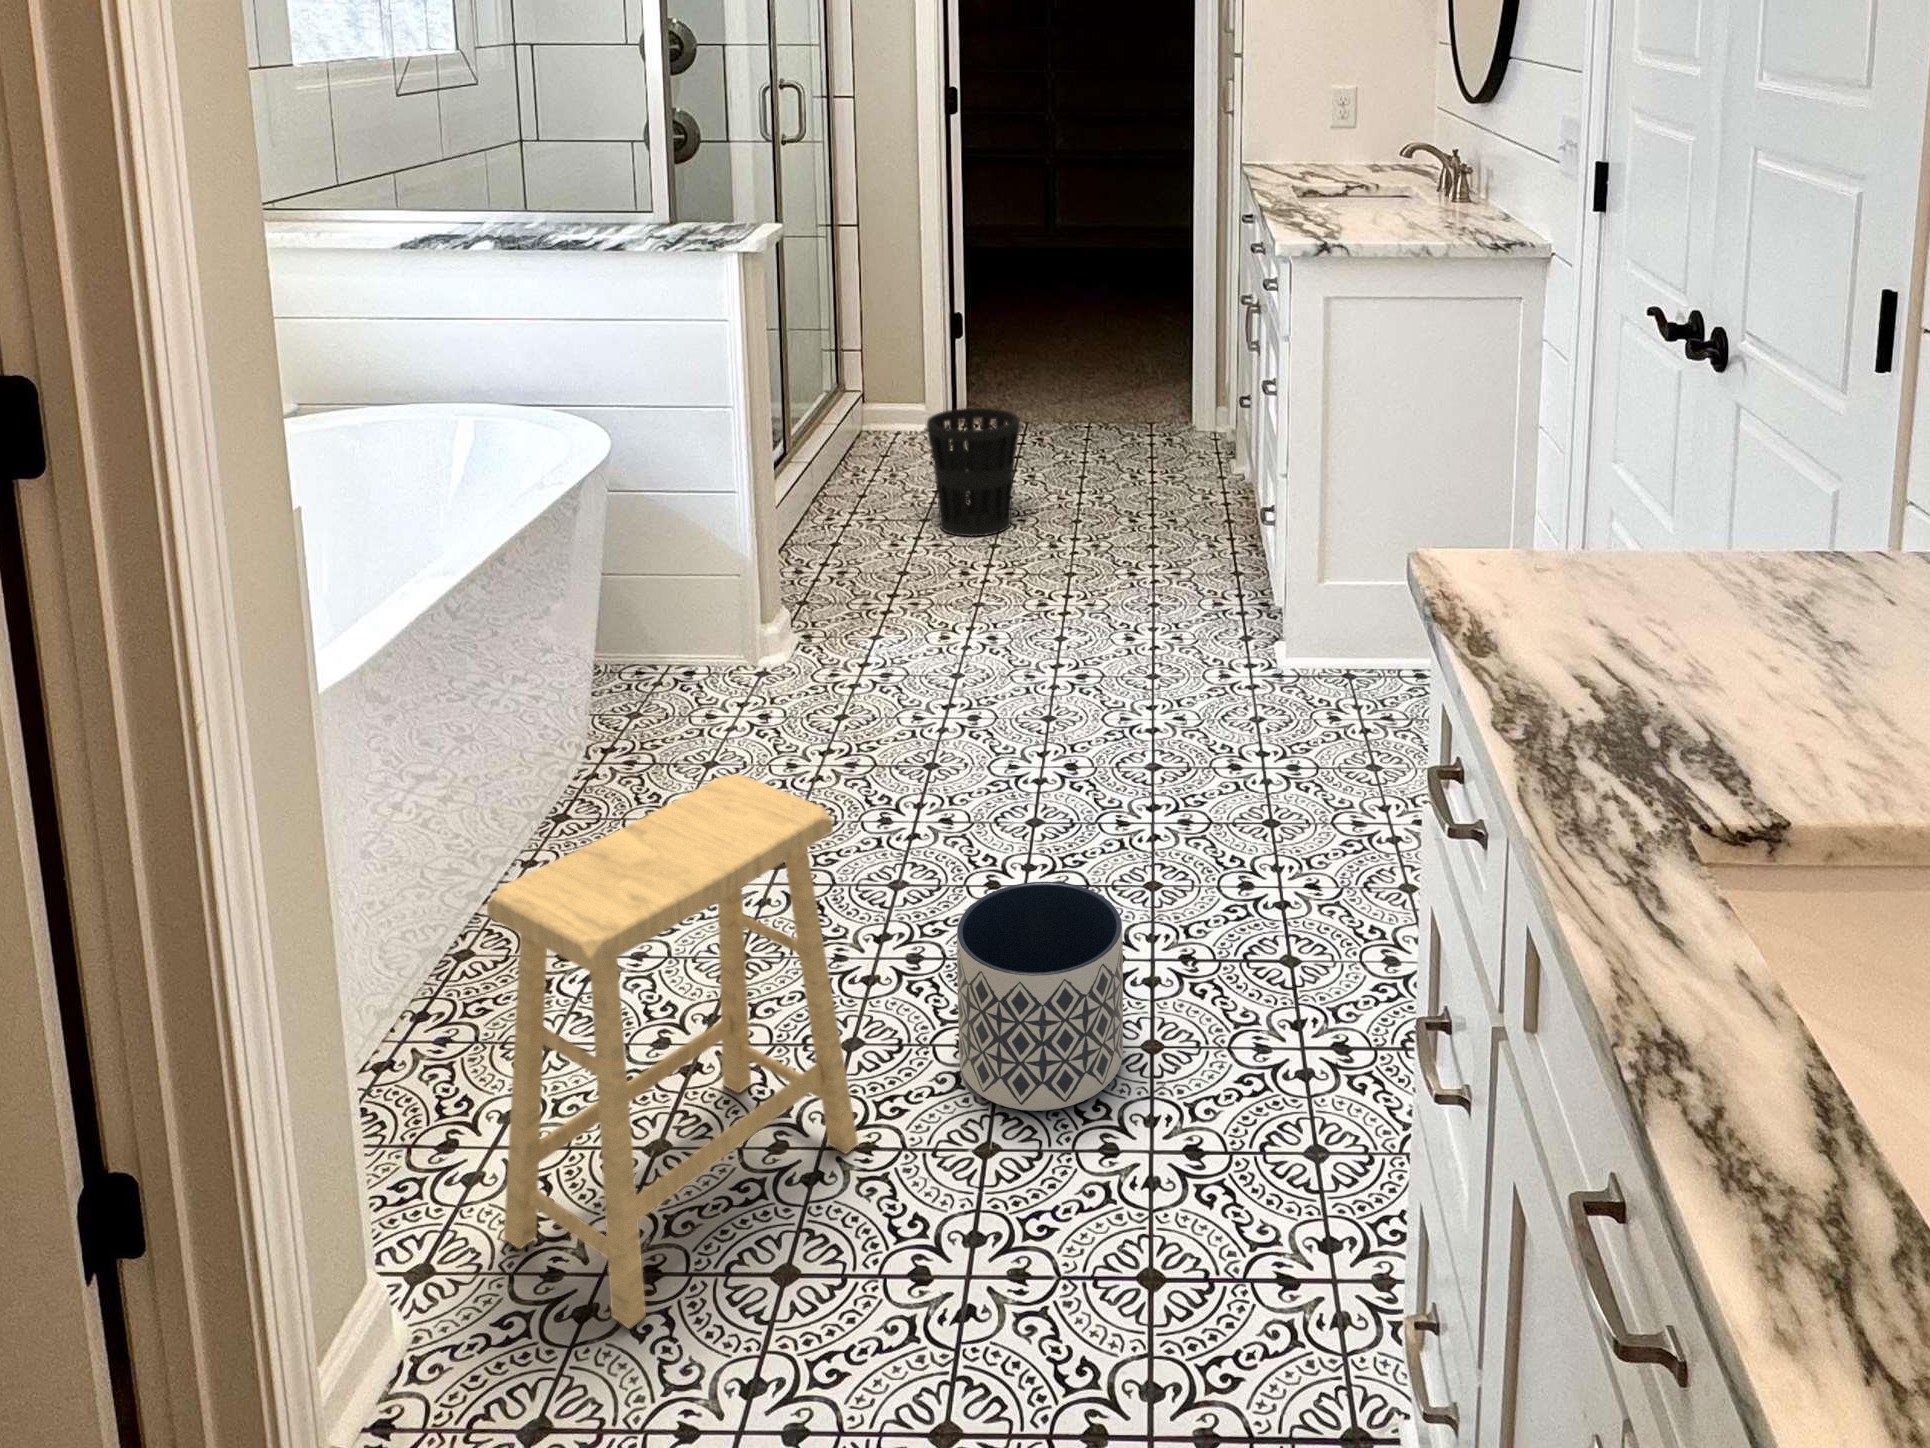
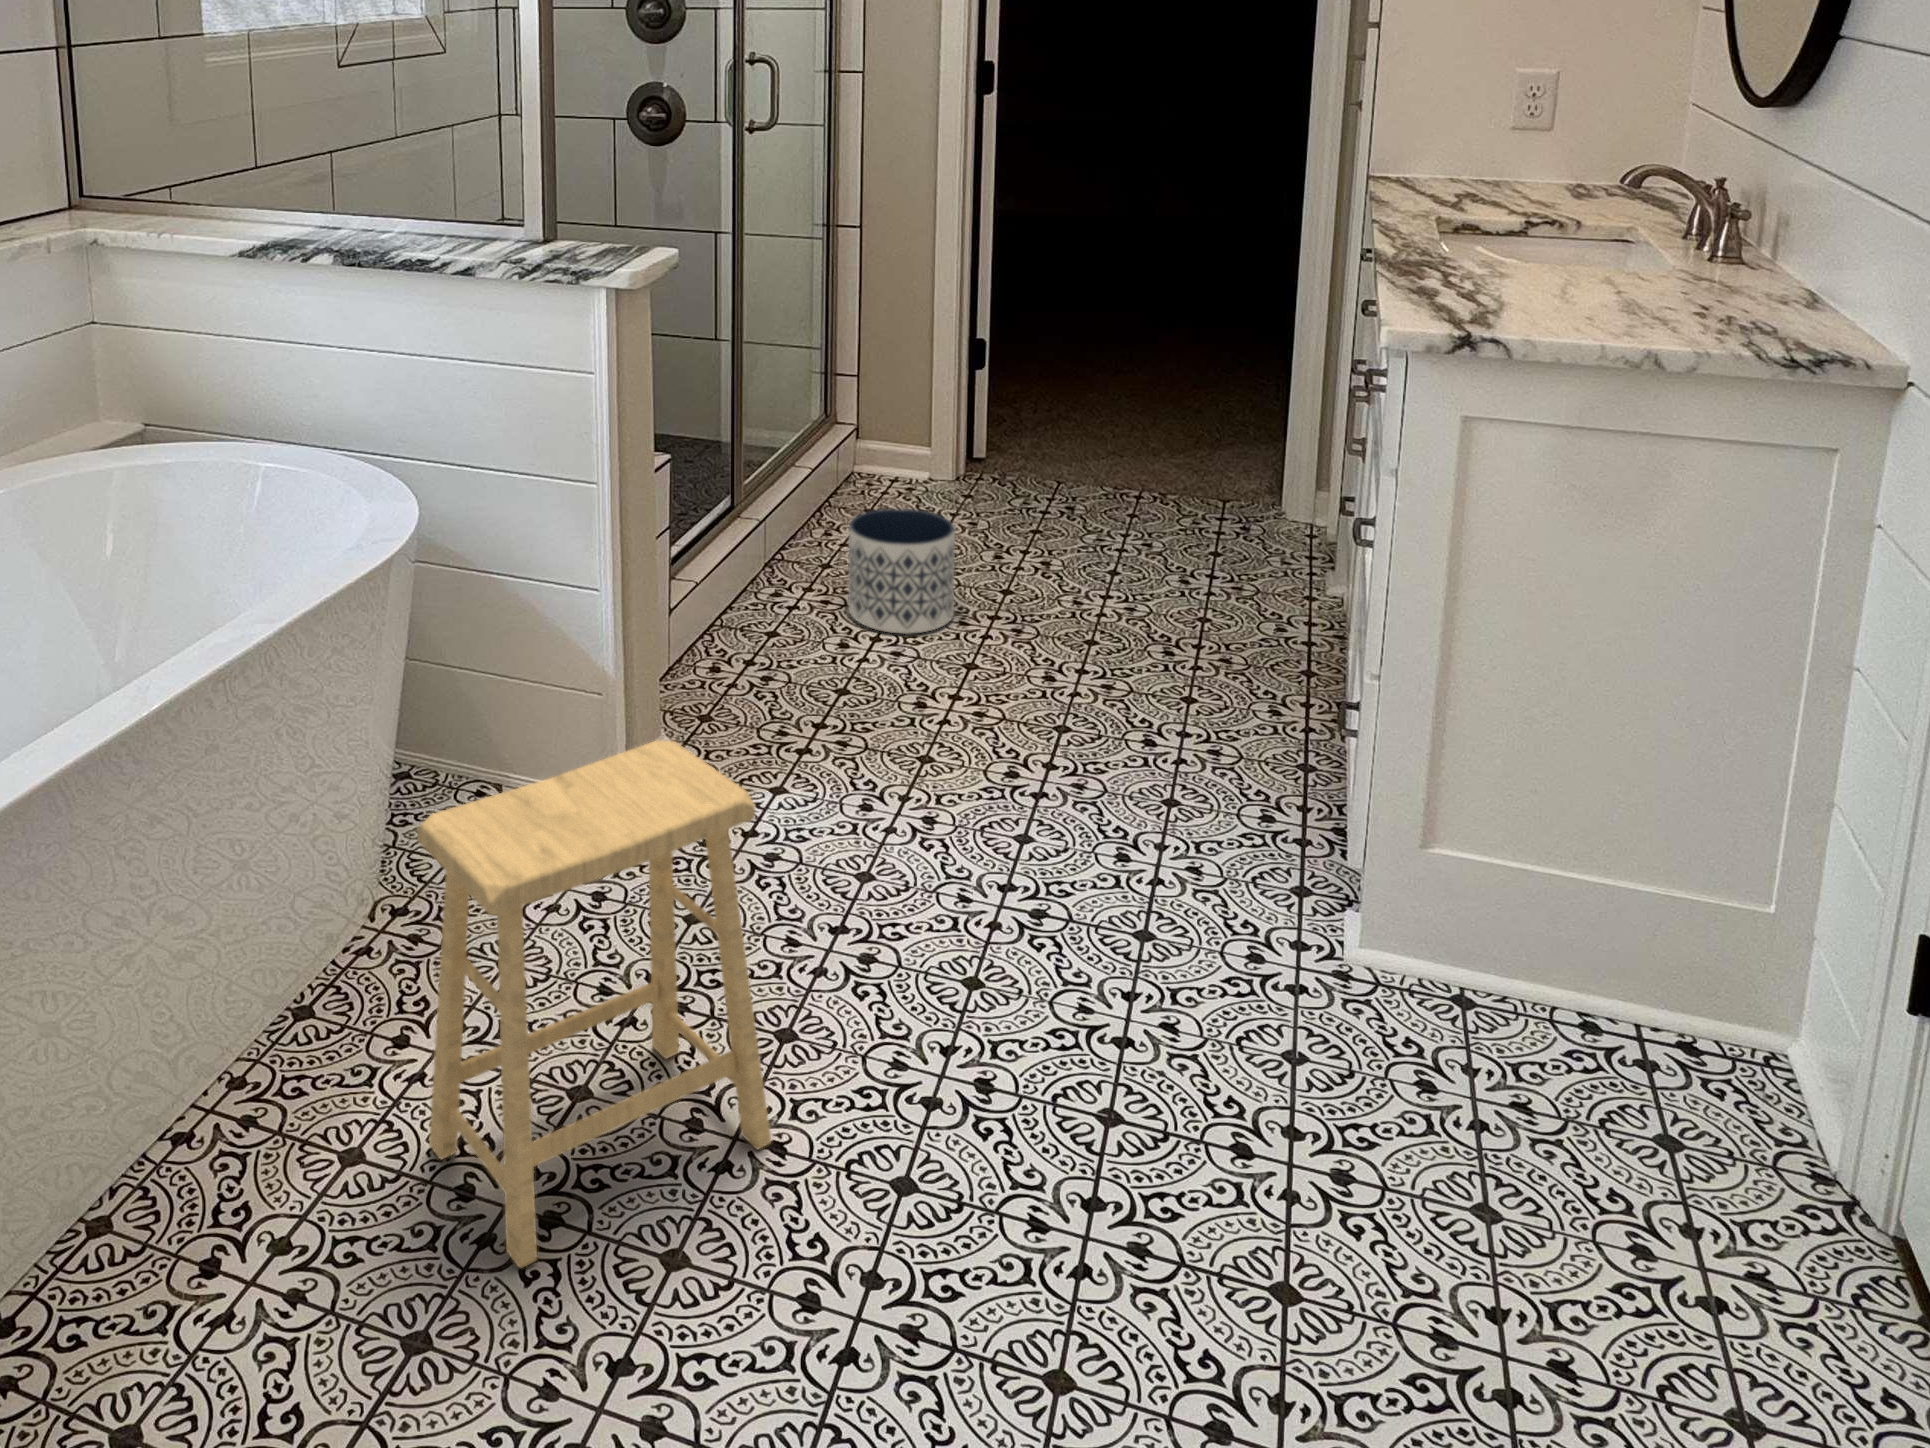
wastebasket: present [927,408,1020,536] -> none [972,378,1074,516]
planter: present [957,882,1123,1111] -> present [848,508,955,634]

